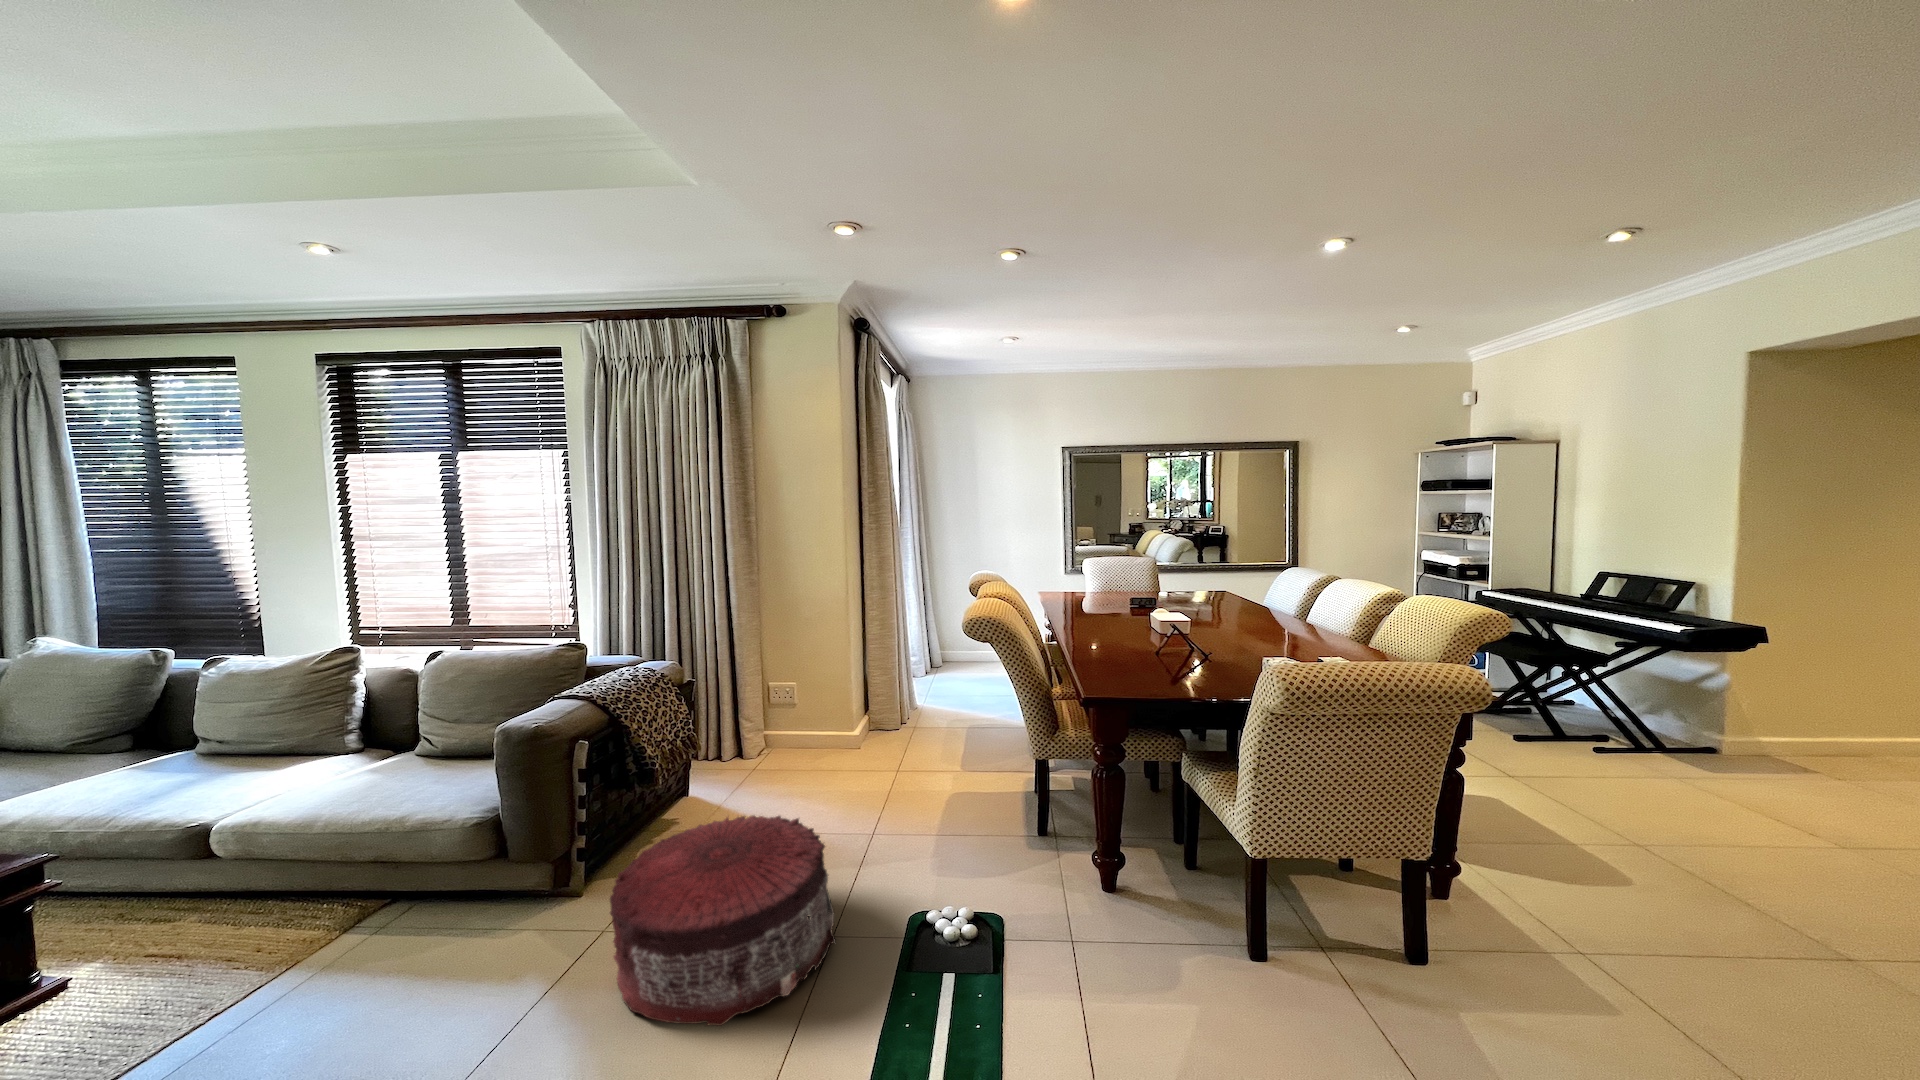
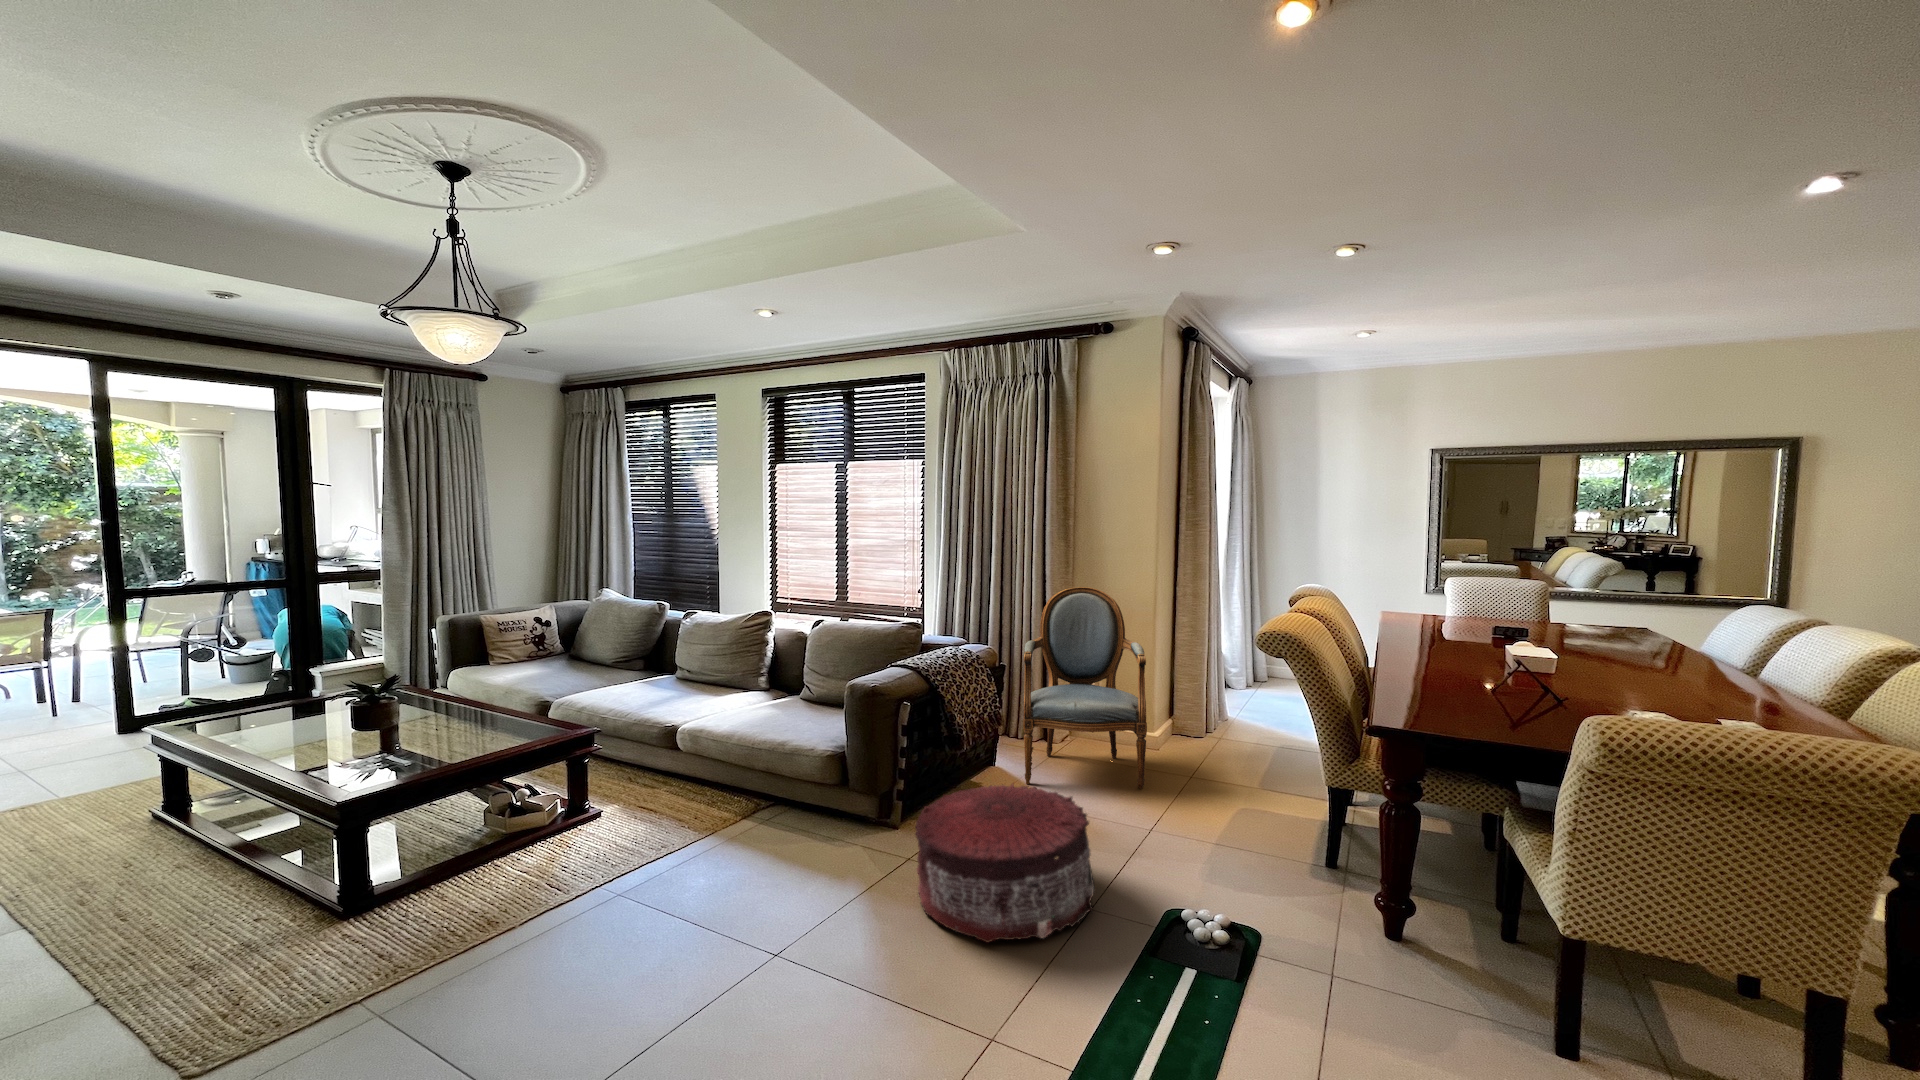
armchair: none [718,587,853,806] -> present [1023,587,1147,789]

